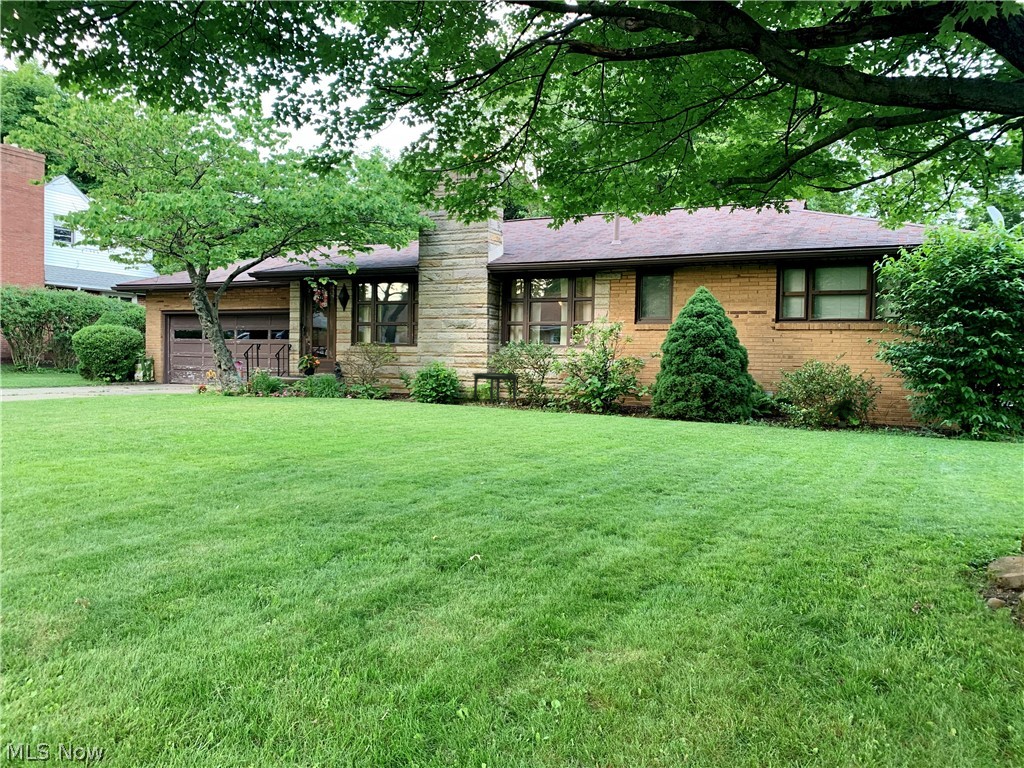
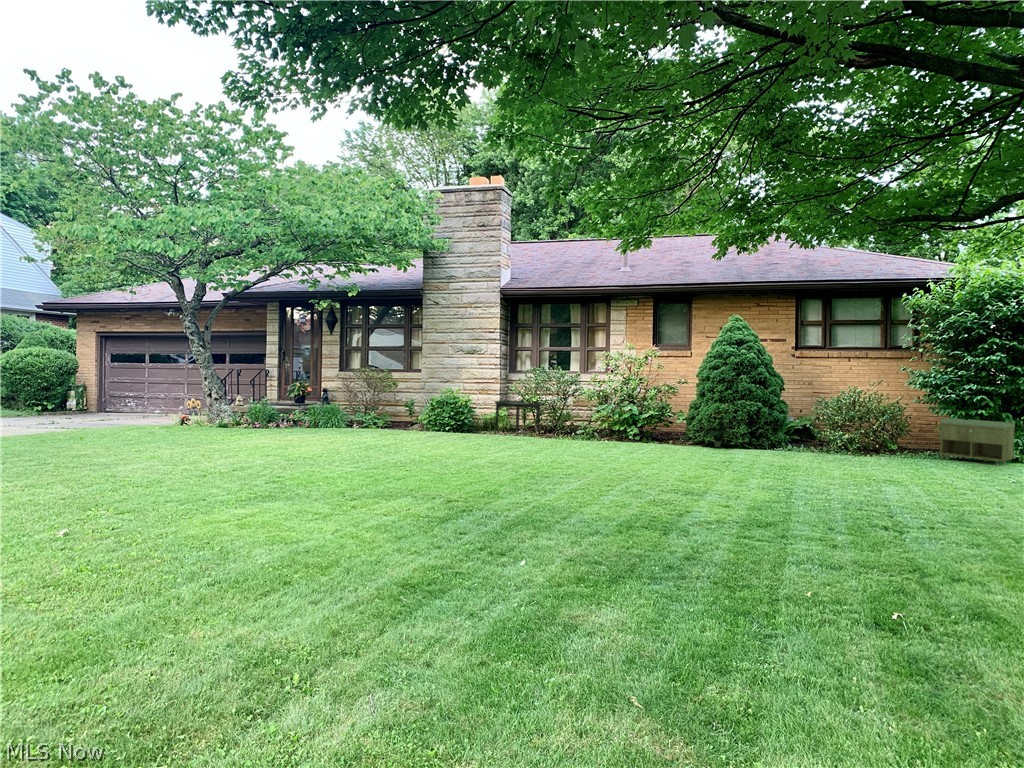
storage bench: none [894,393,974,442] -> present [940,418,1015,465]
potted plant: present [824,397,863,427] -> present [703,418,733,447]

